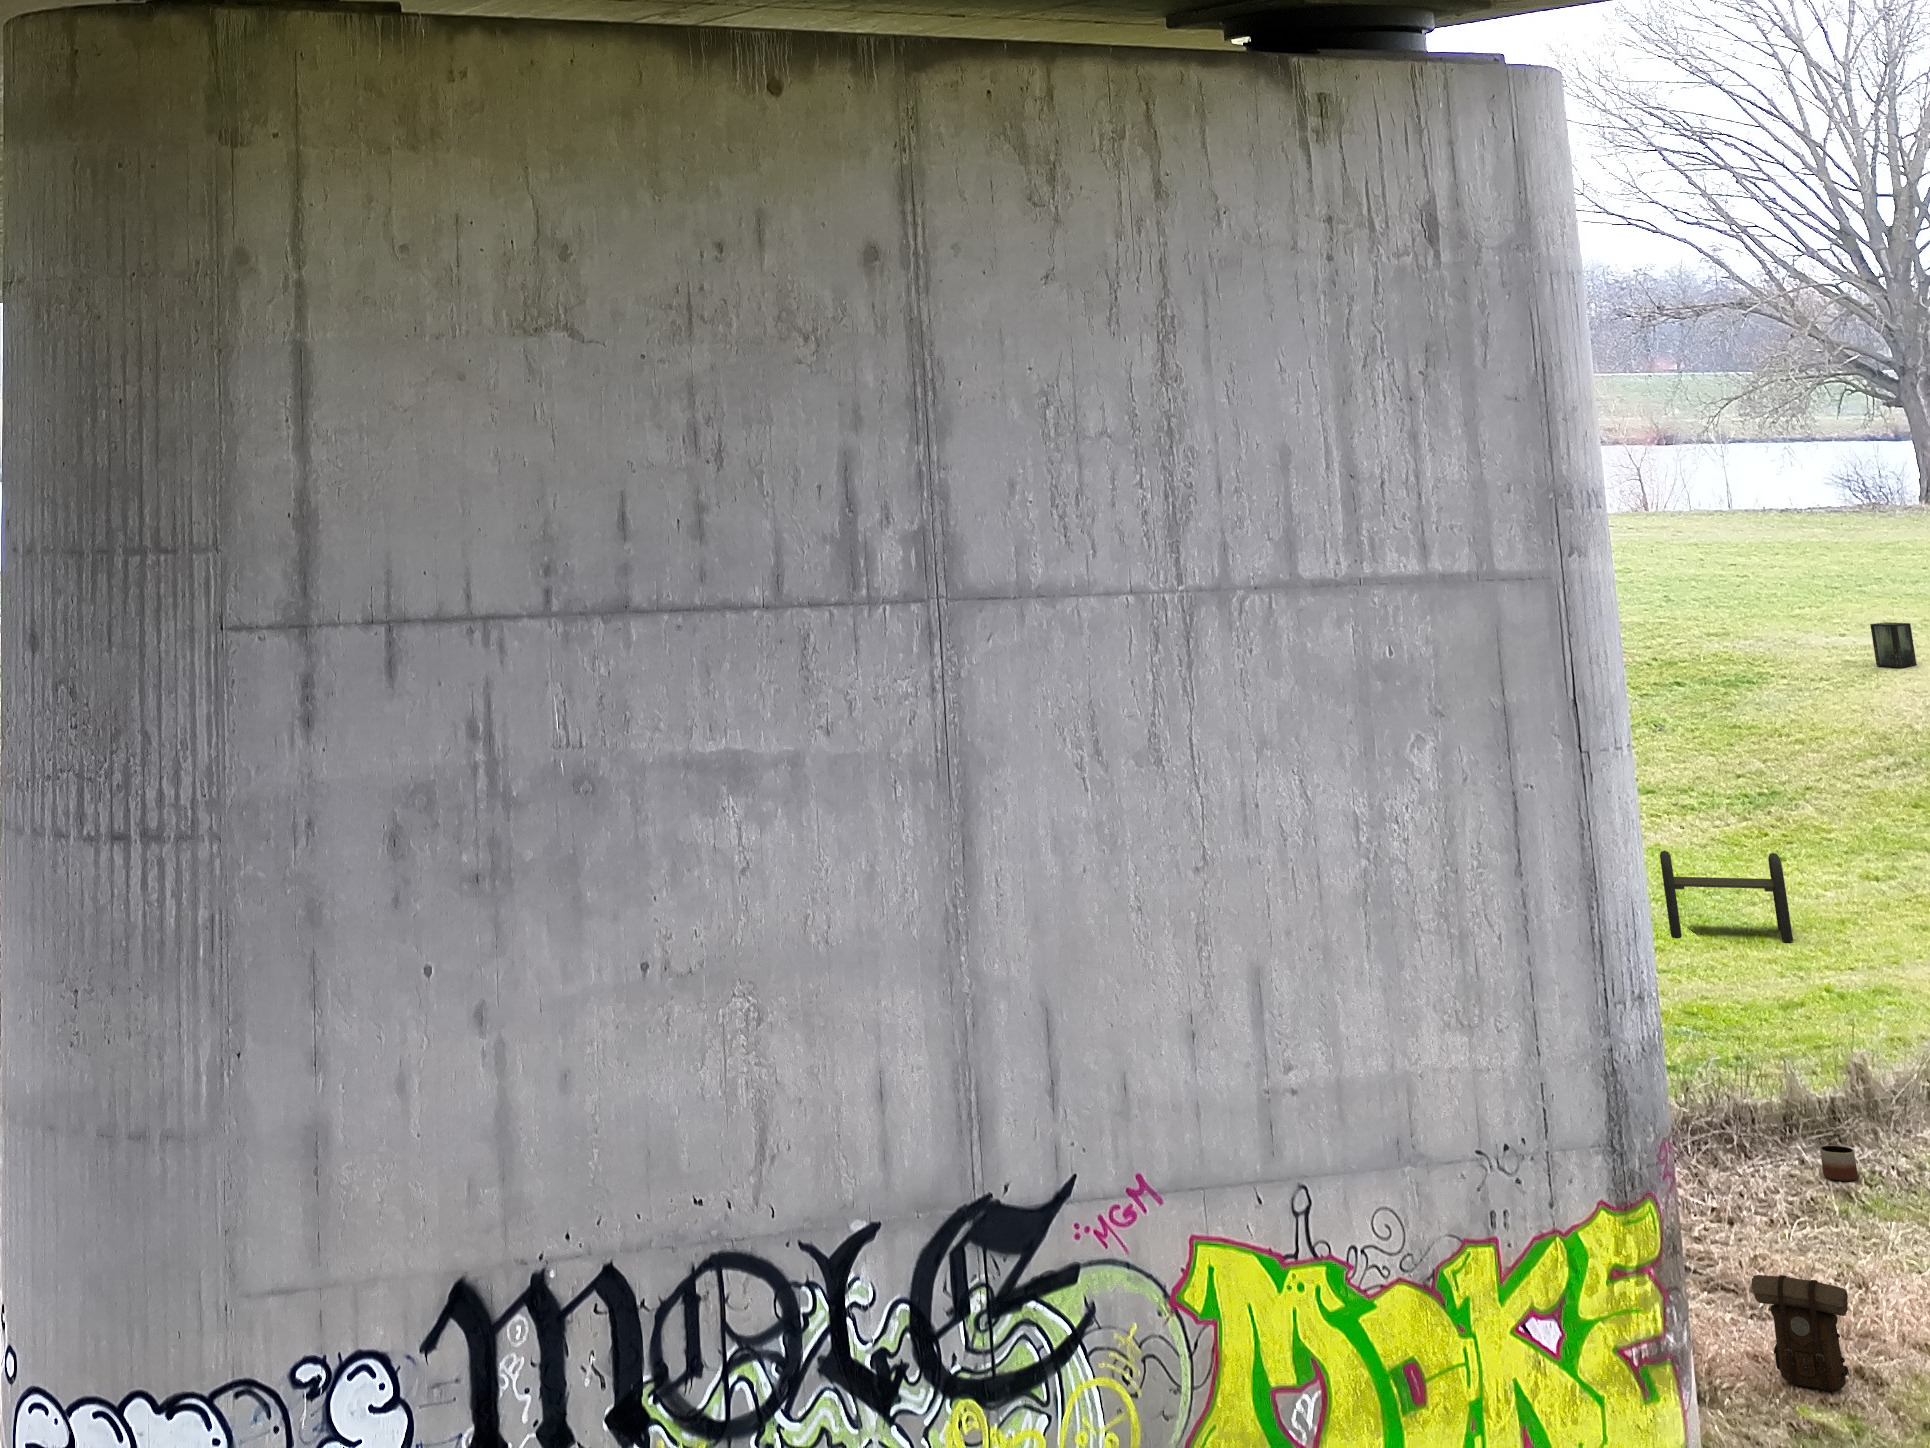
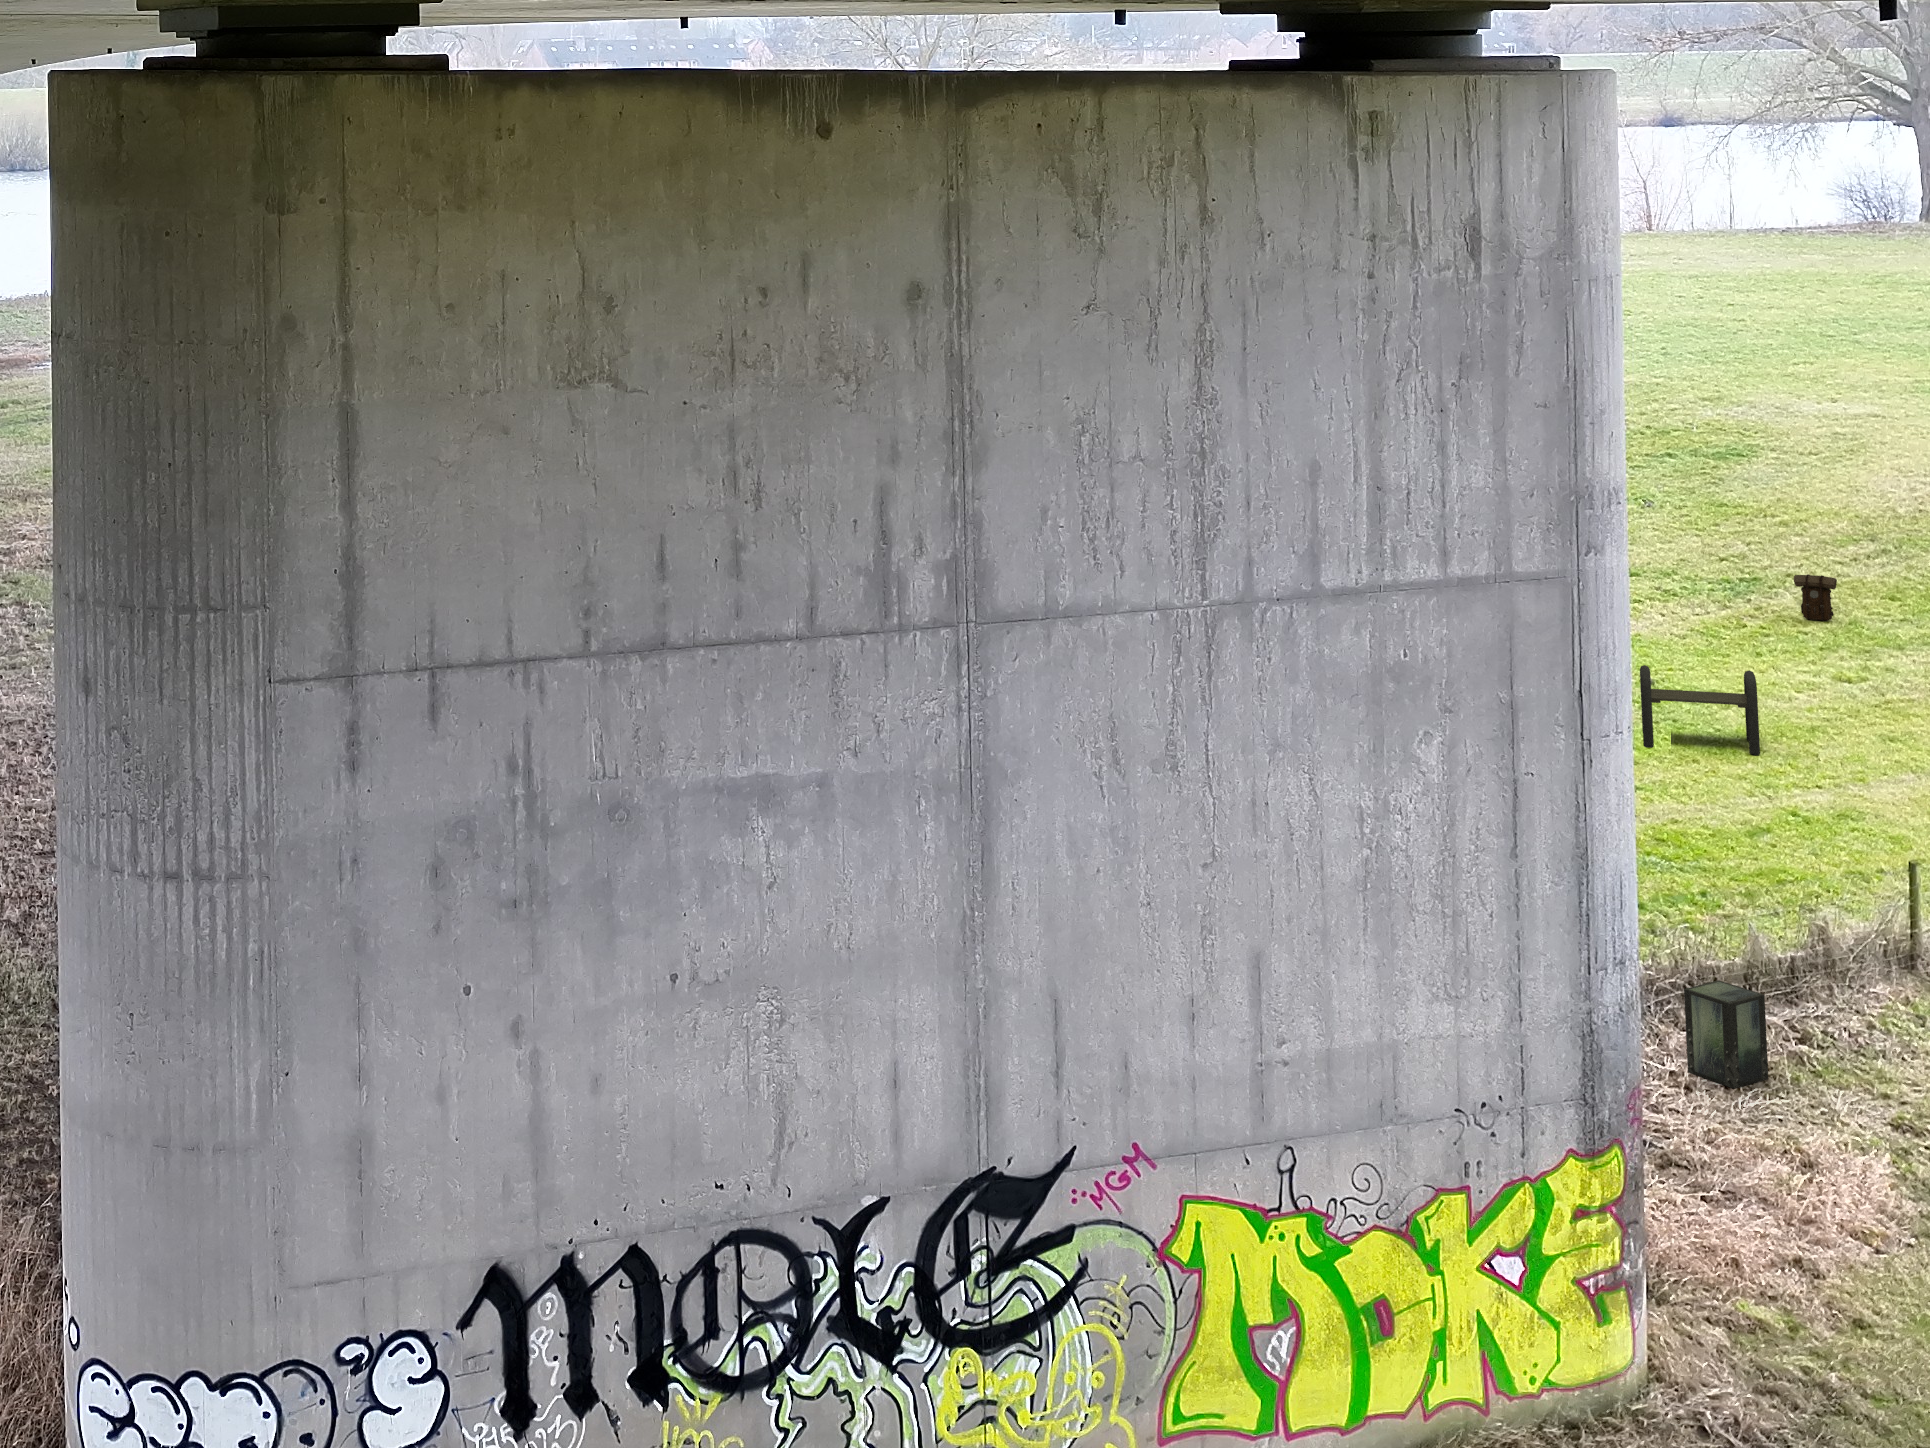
storage box: present [1870,622,1917,668] -> present [1684,980,1768,1089]
planter: present [1820,1145,1858,1181] -> none [1774,1006,1807,1040]
backpack: present [1751,1275,1849,1391] -> present [1794,574,1837,621]

